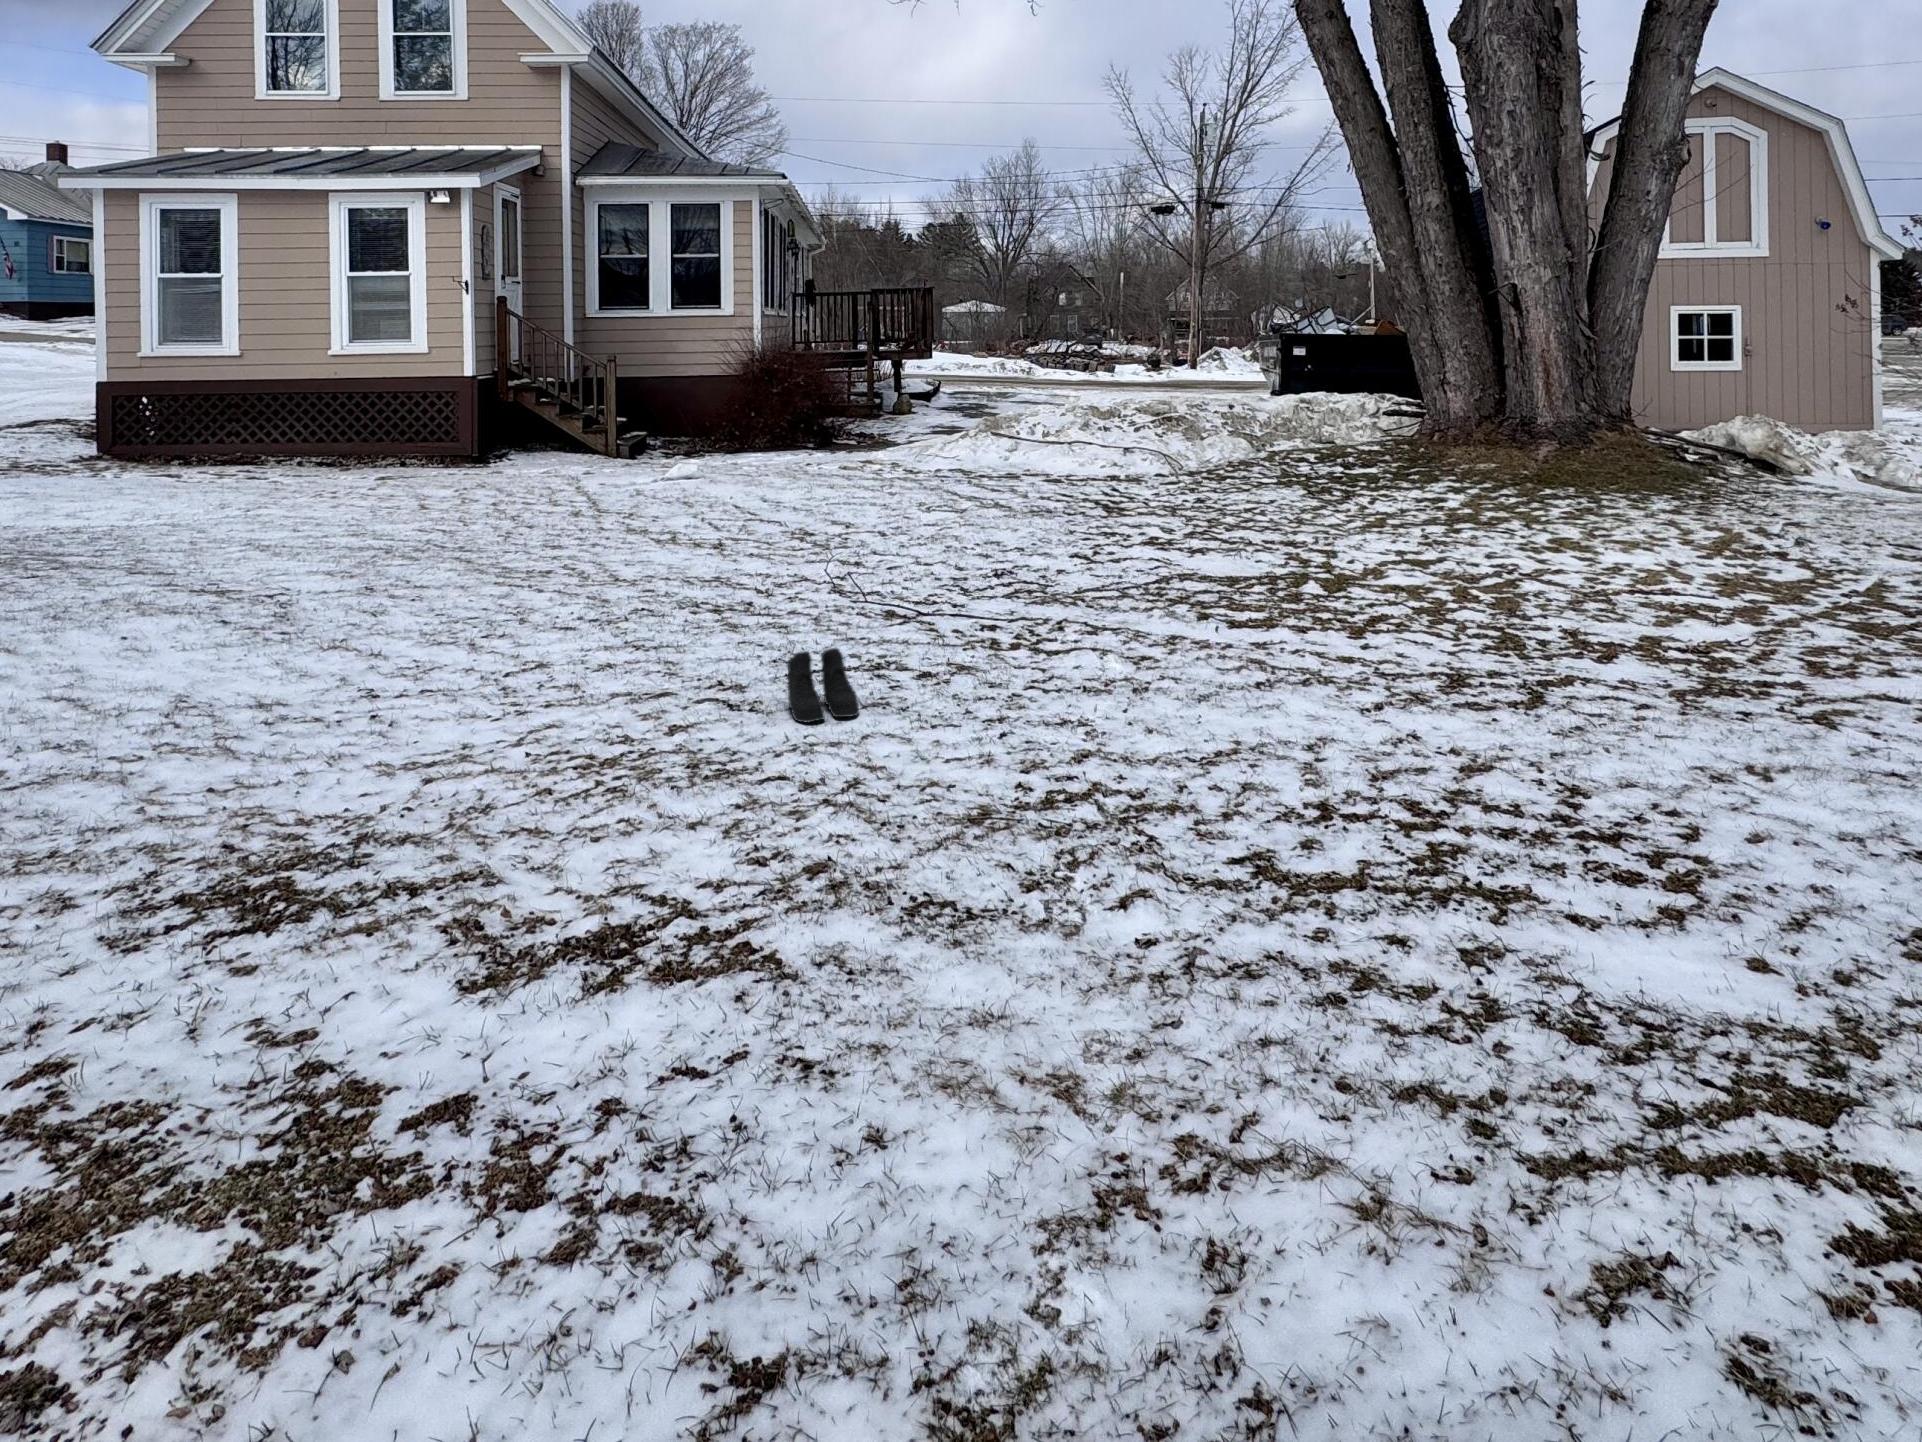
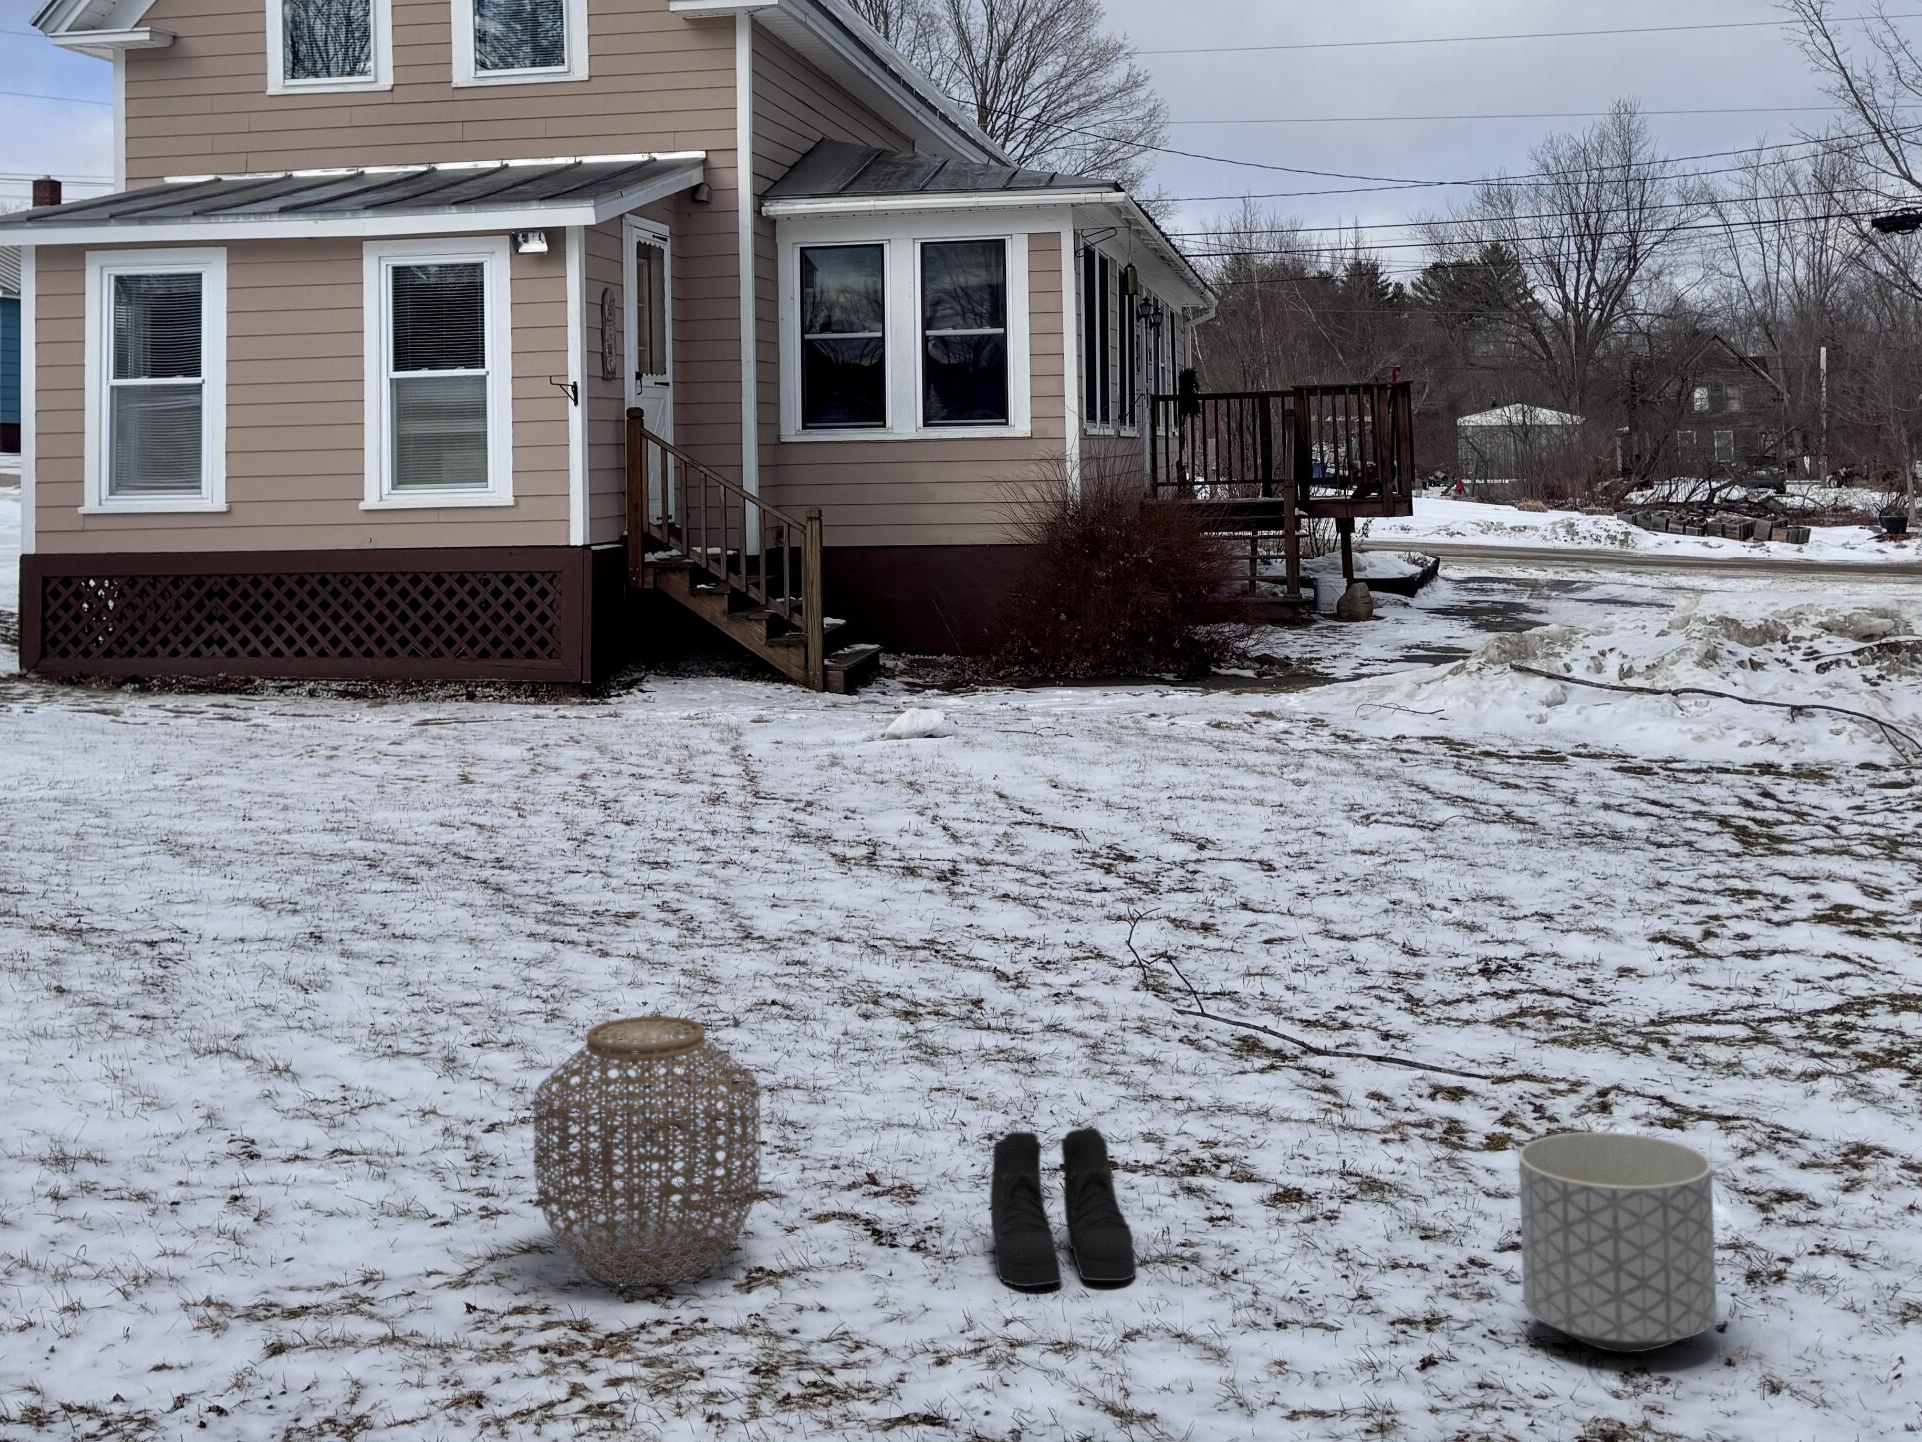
woven basket: none [560,608,675,738] -> present [534,1016,761,1286]
planter: none [1037,631,1122,726] -> present [1519,1132,1717,1352]

